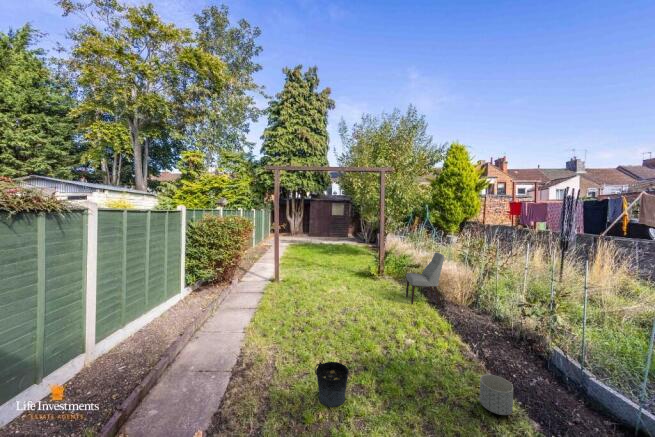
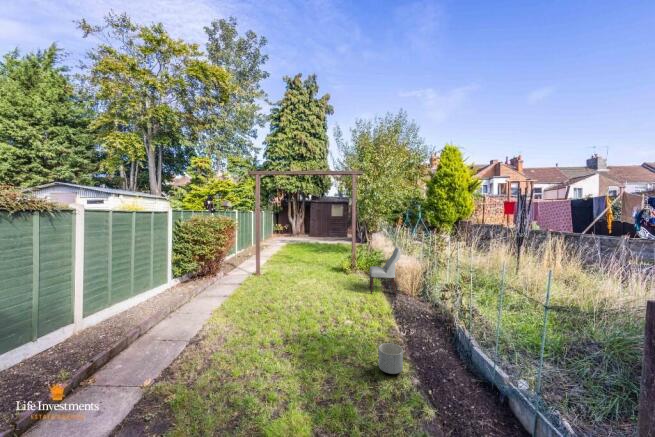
bucket: present [315,362,349,407] -> none [246,332,275,367]

